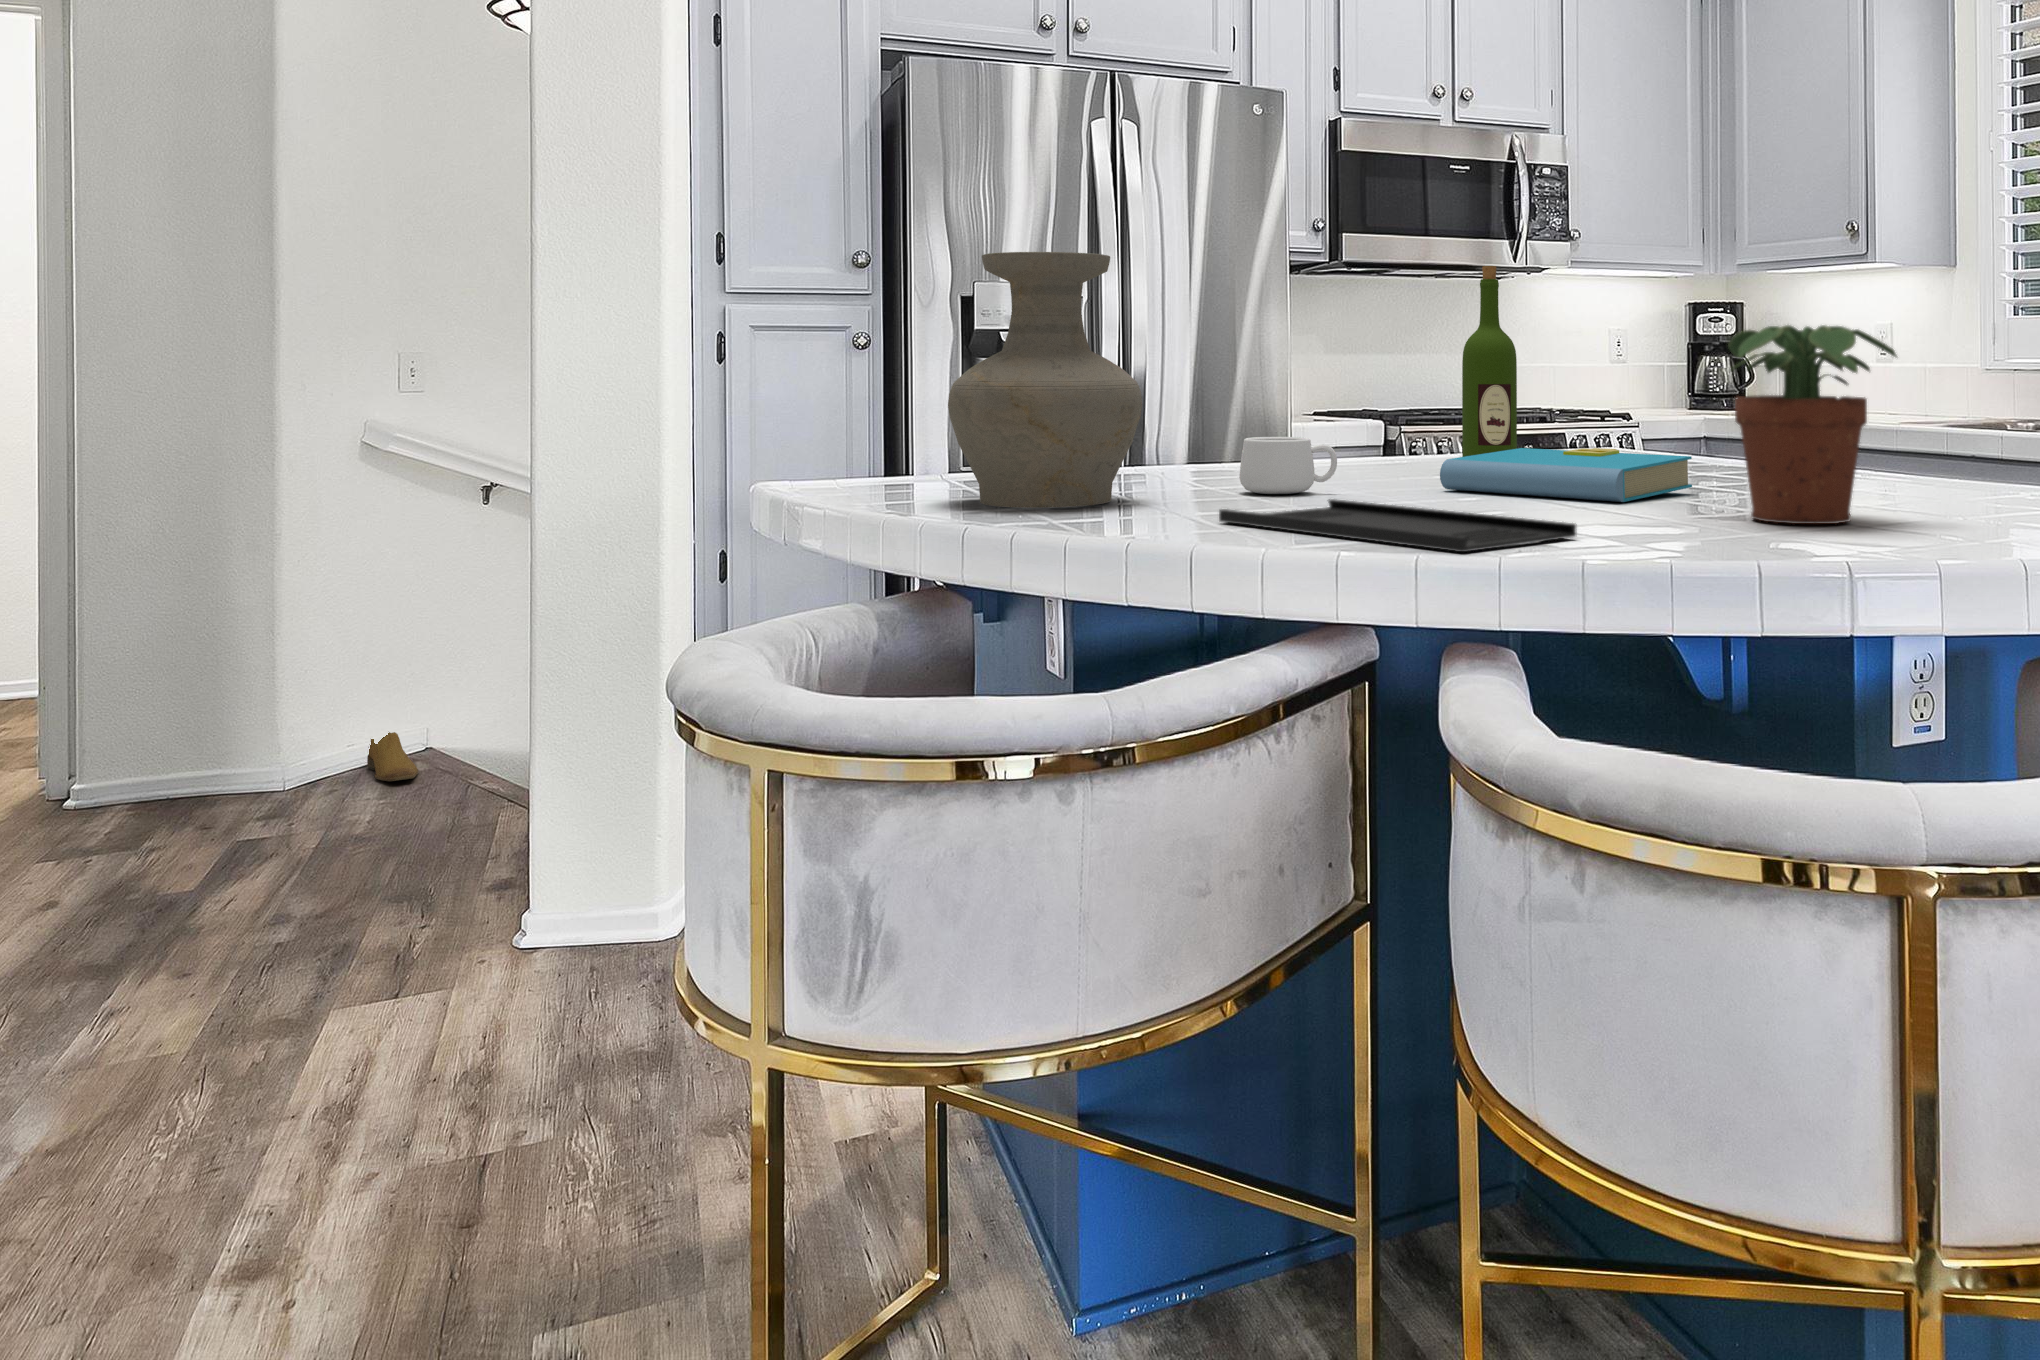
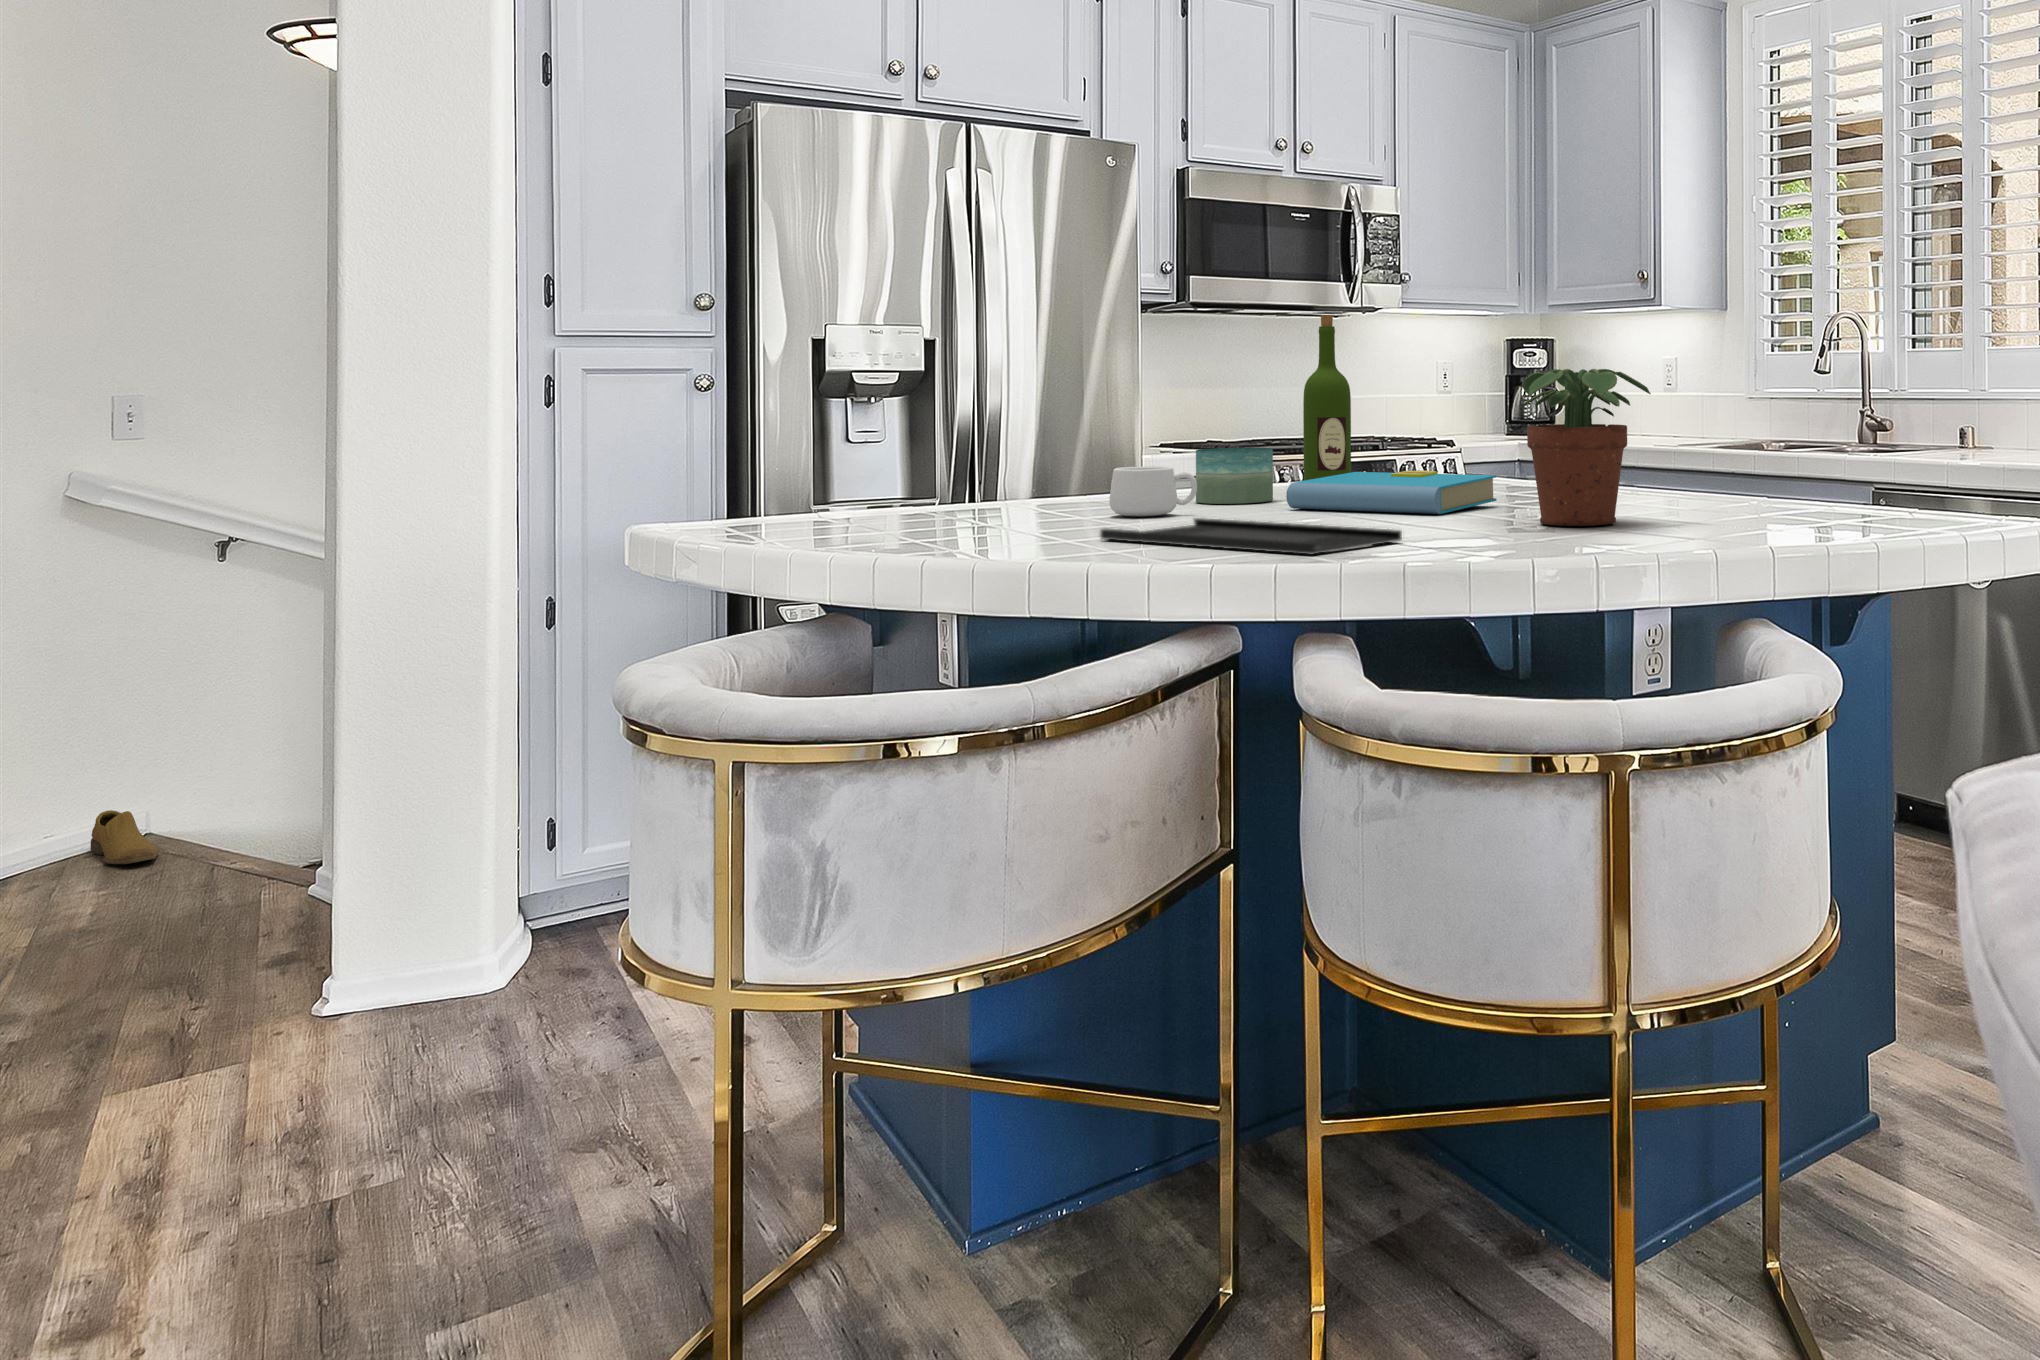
vase: present [948,252,1142,508] -> none [842,307,1024,534]
candle: none [1339,417,1426,481] -> present [1196,448,1273,504]

